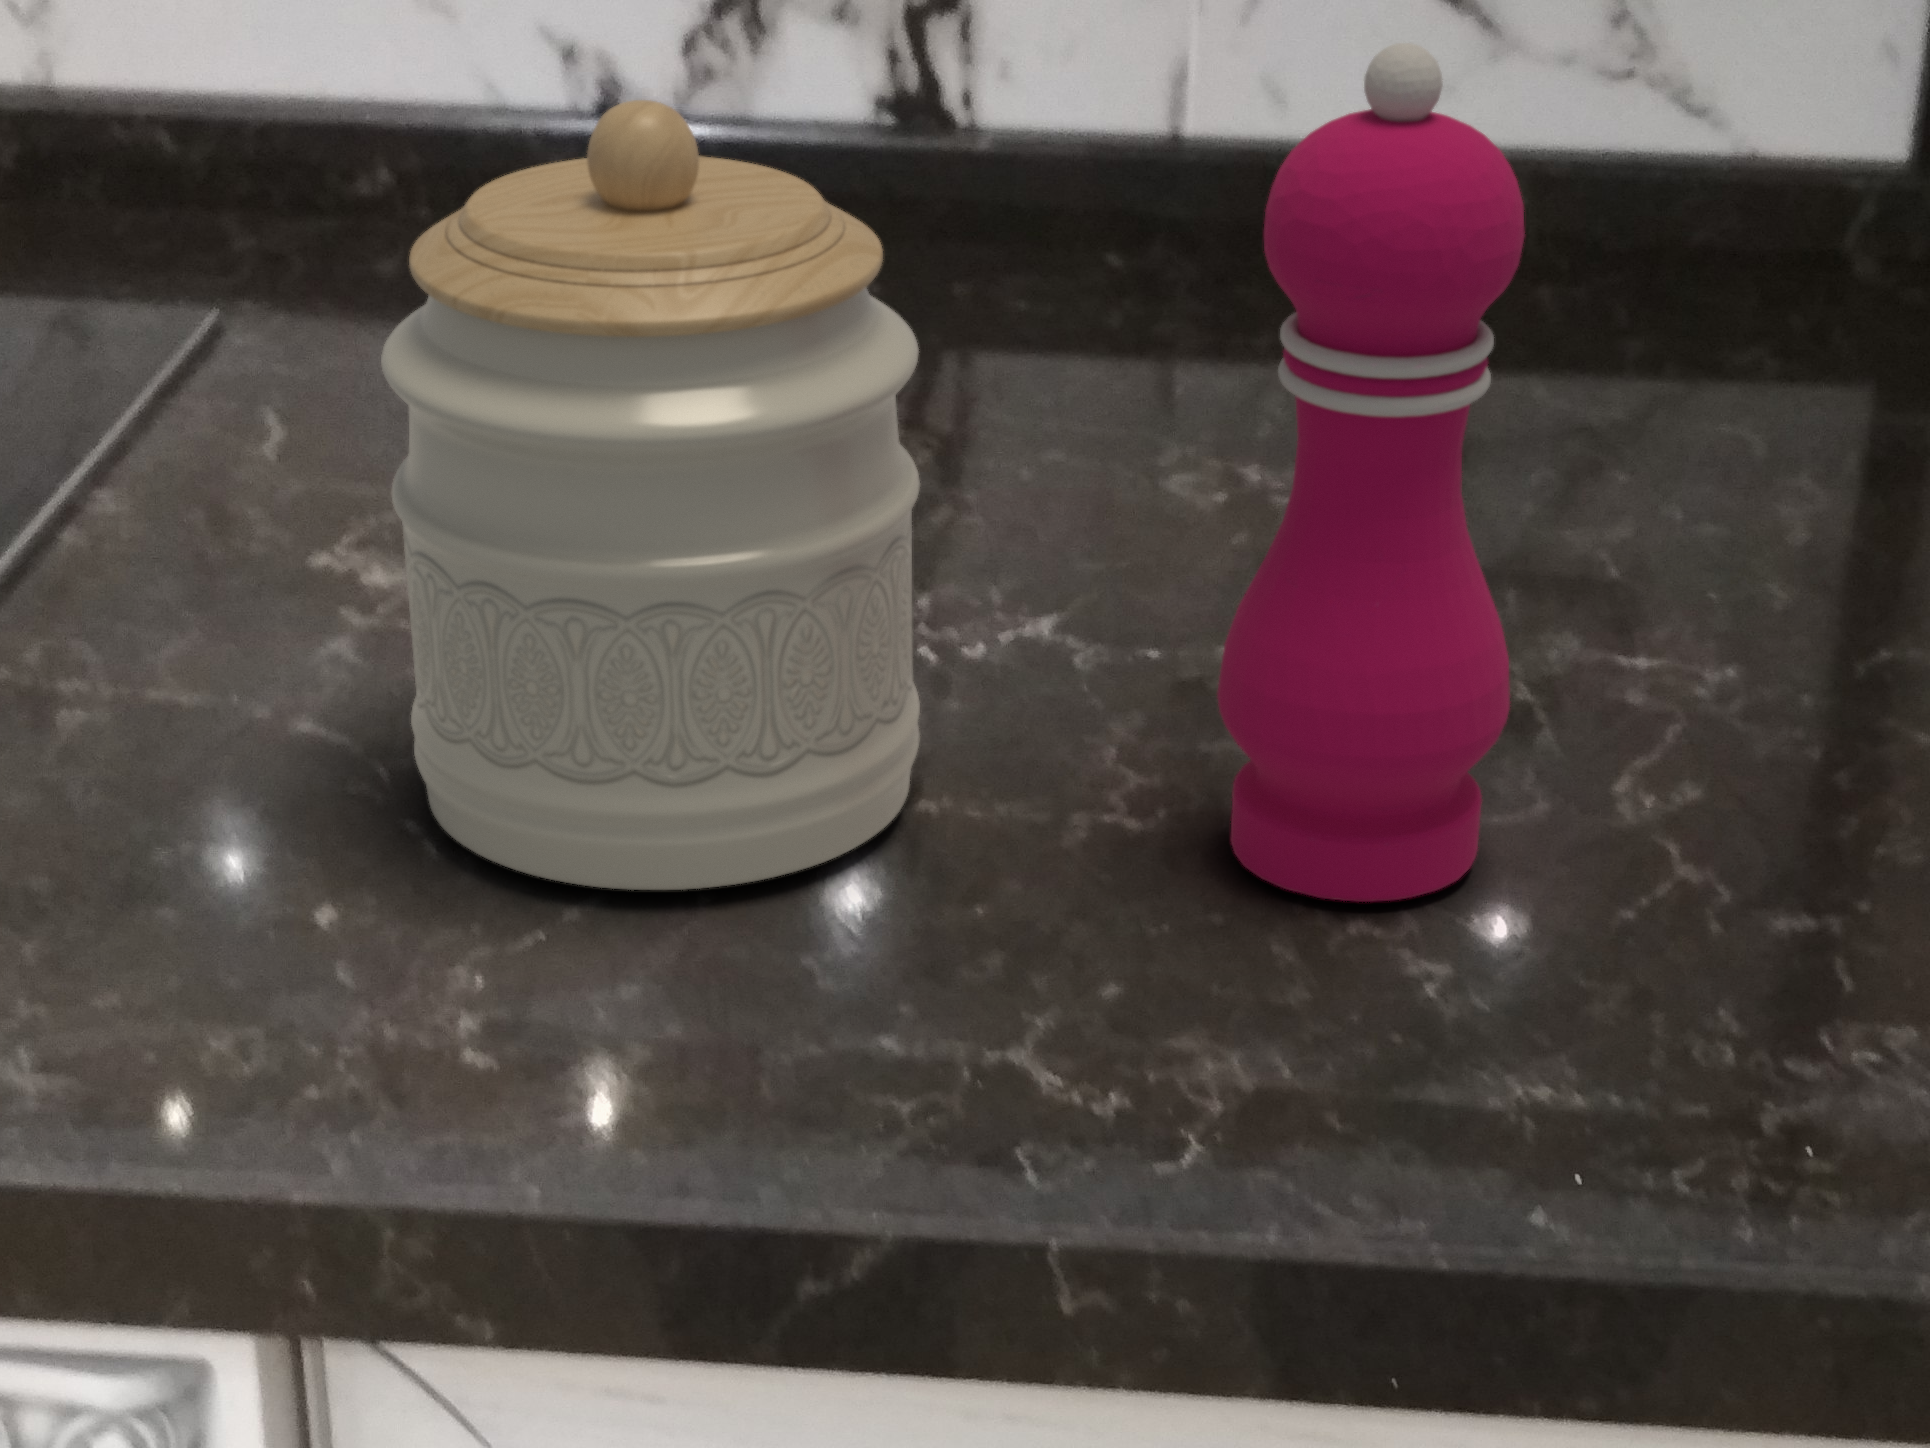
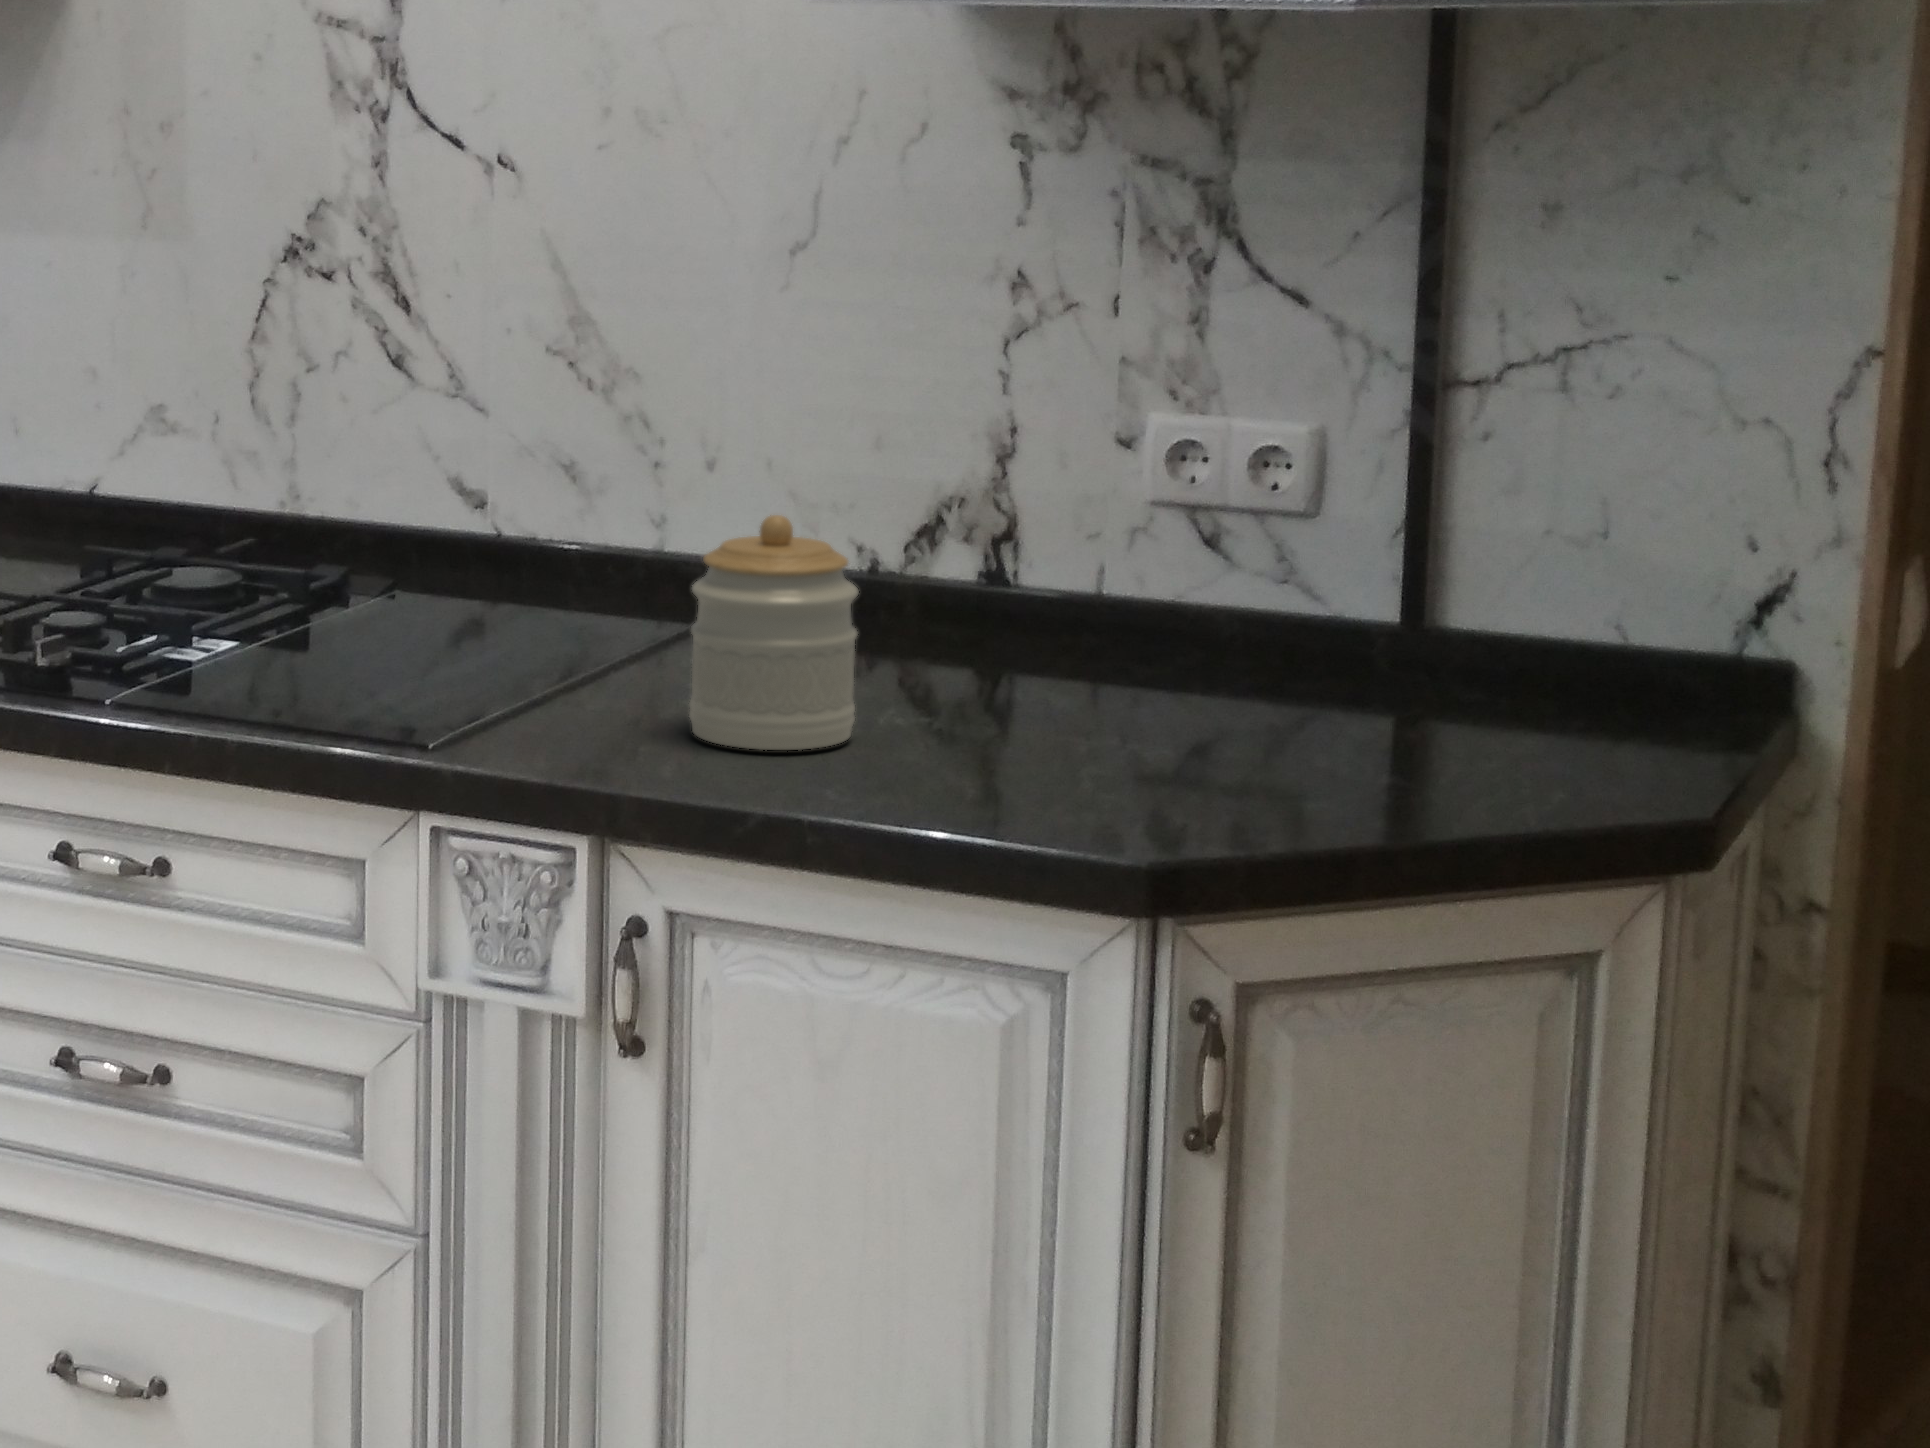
pepper mill: present [1217,43,1525,902] -> none [934,507,1031,774]

